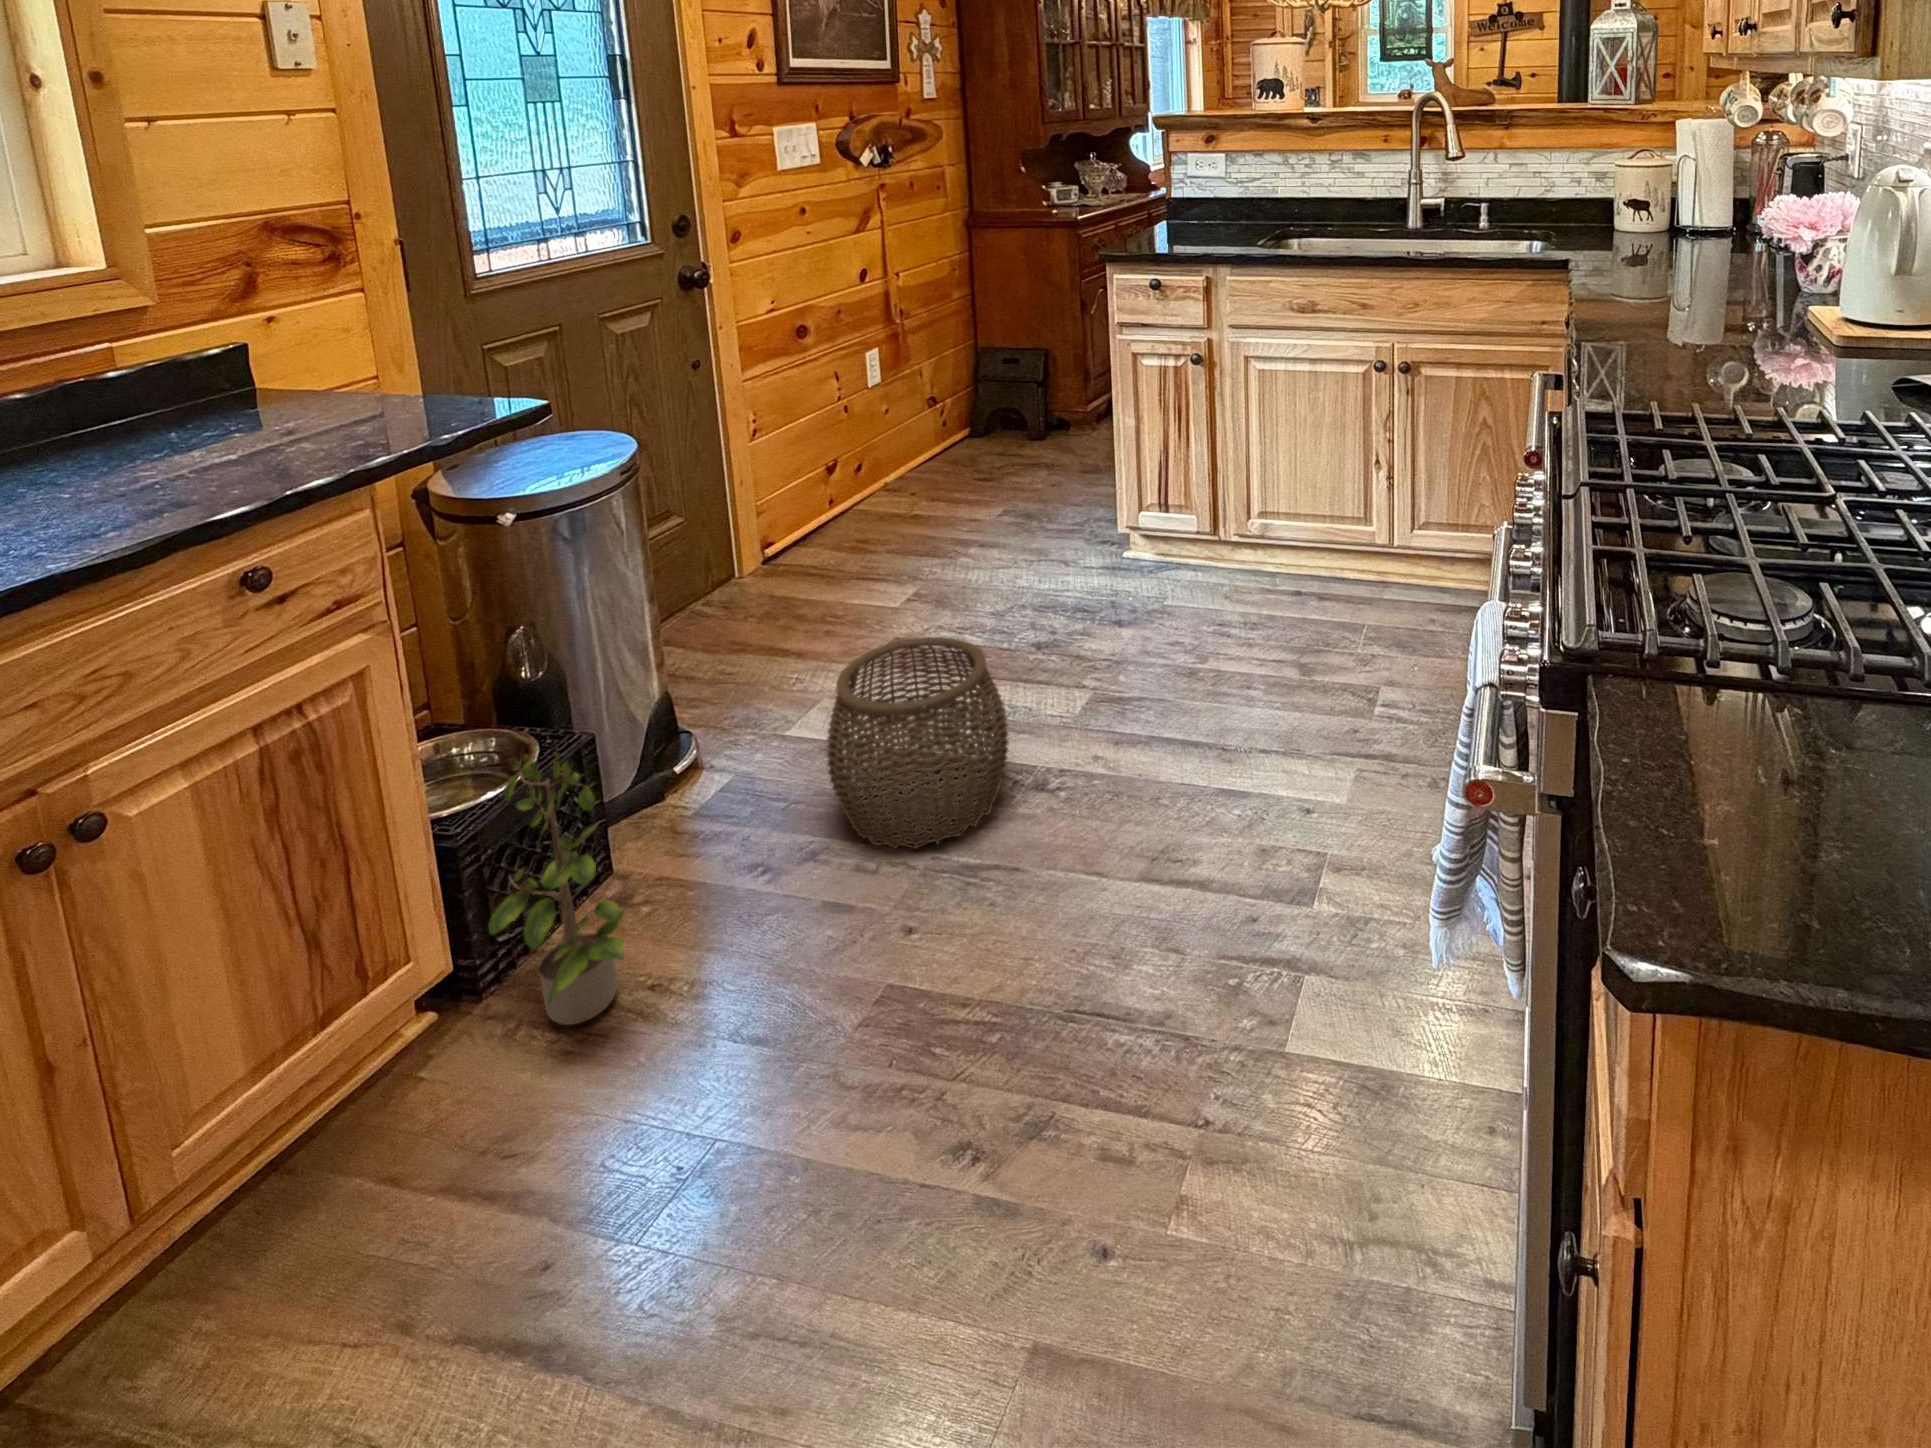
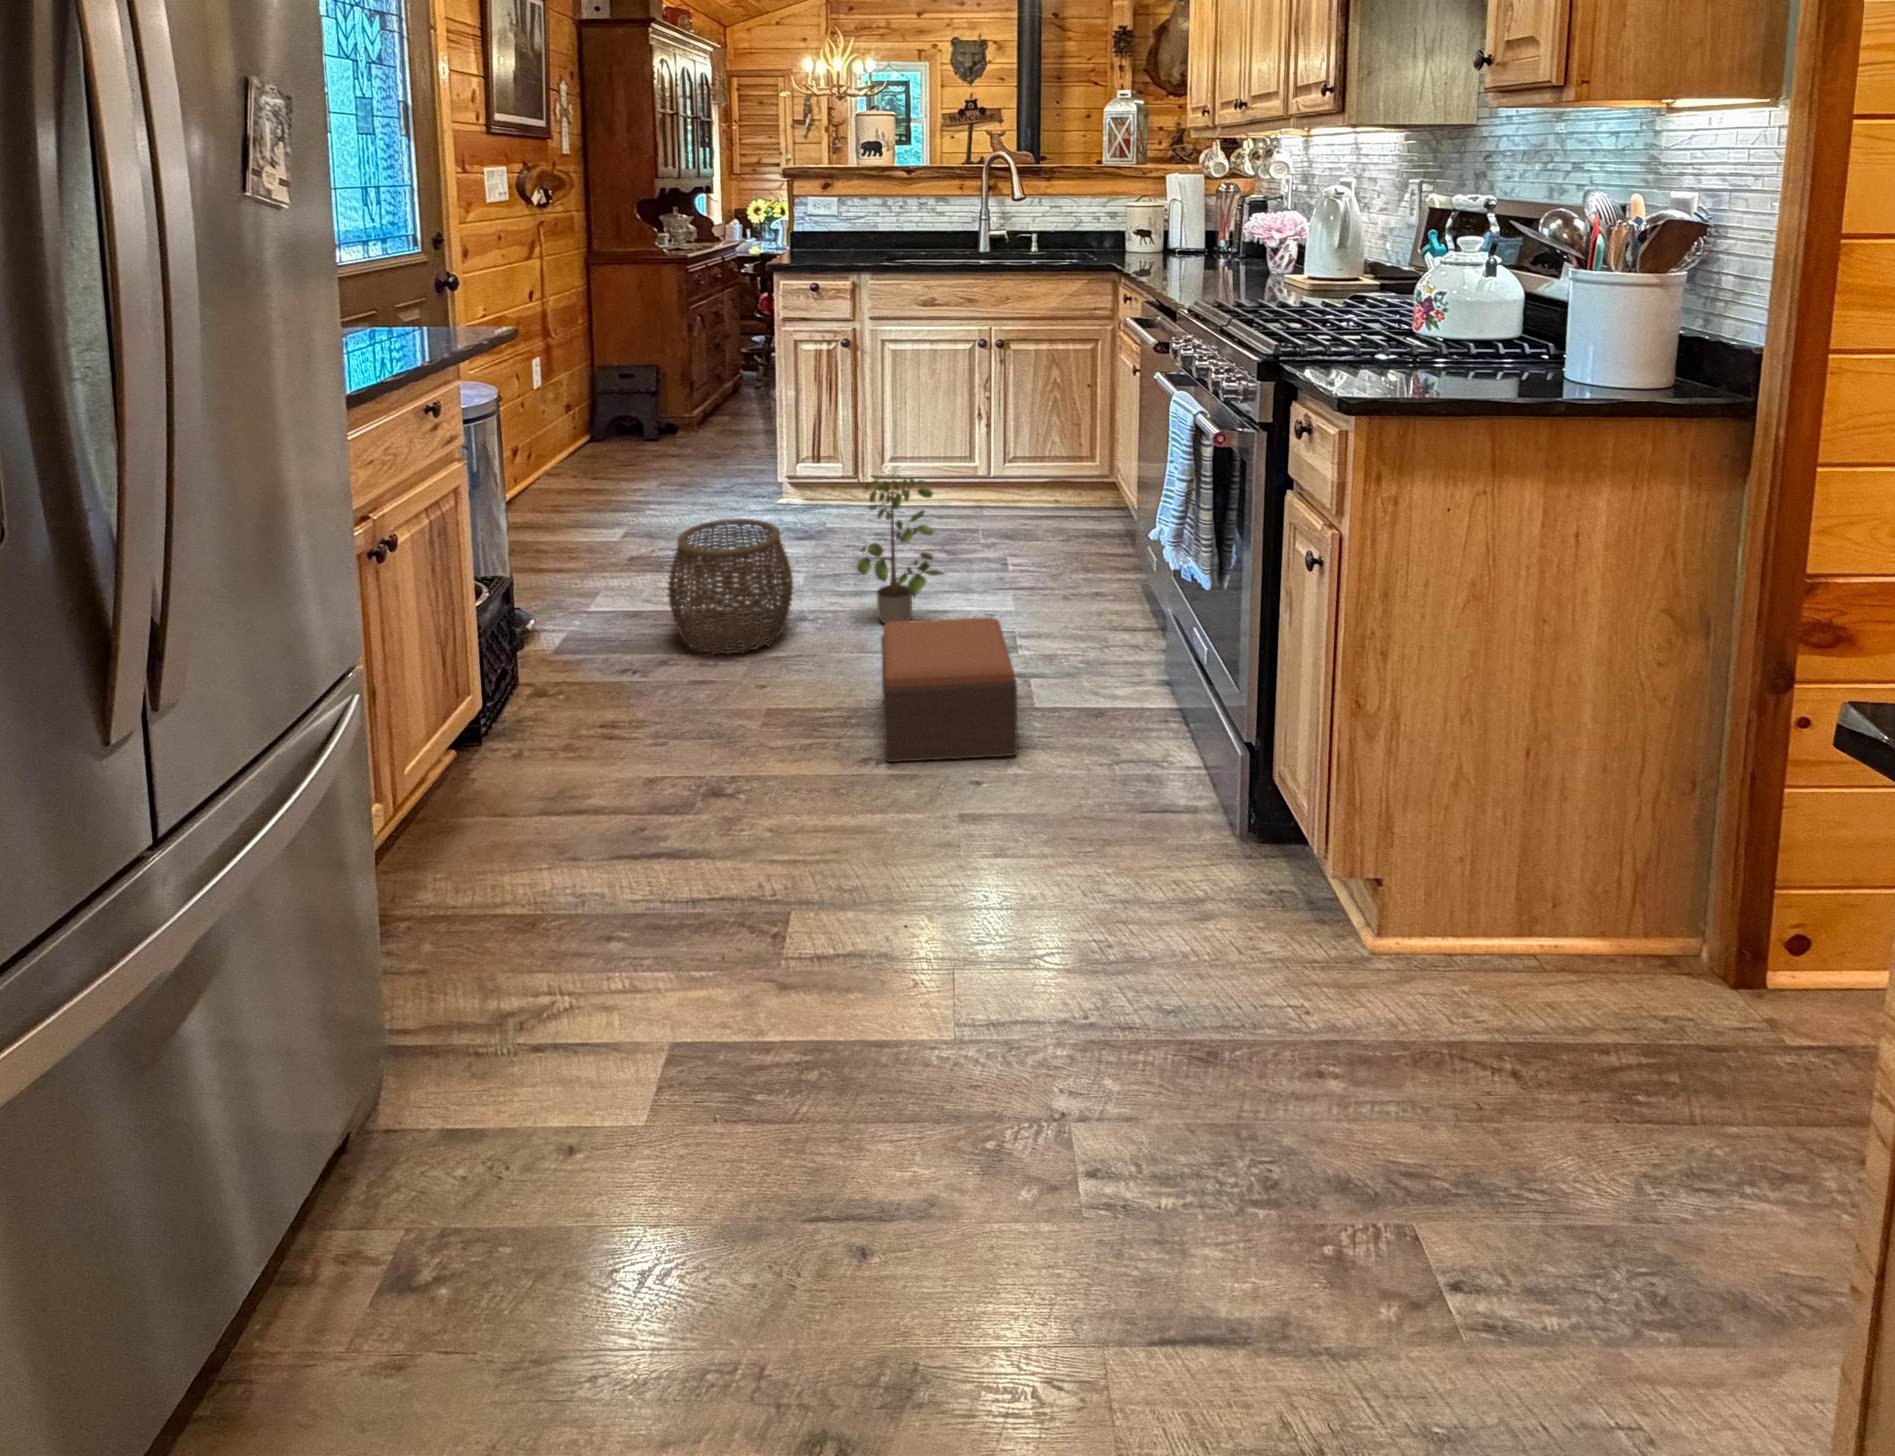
potted plant: present [488,753,627,1025] -> present [857,476,944,624]
footstool: none [974,876,1240,1179] -> present [881,617,1017,762]

